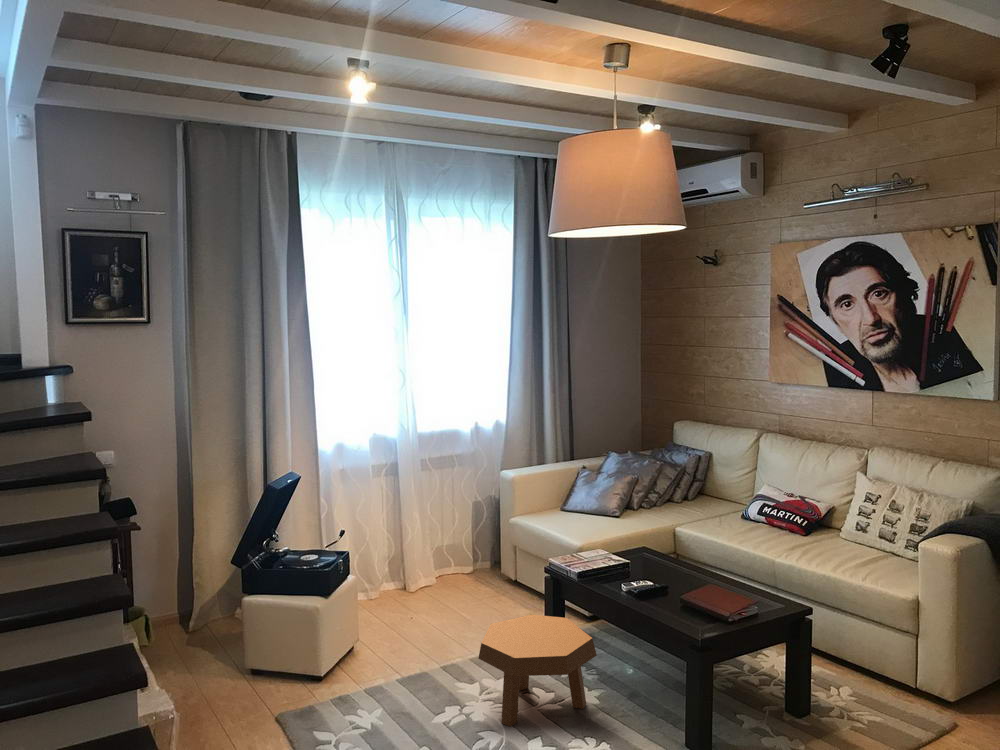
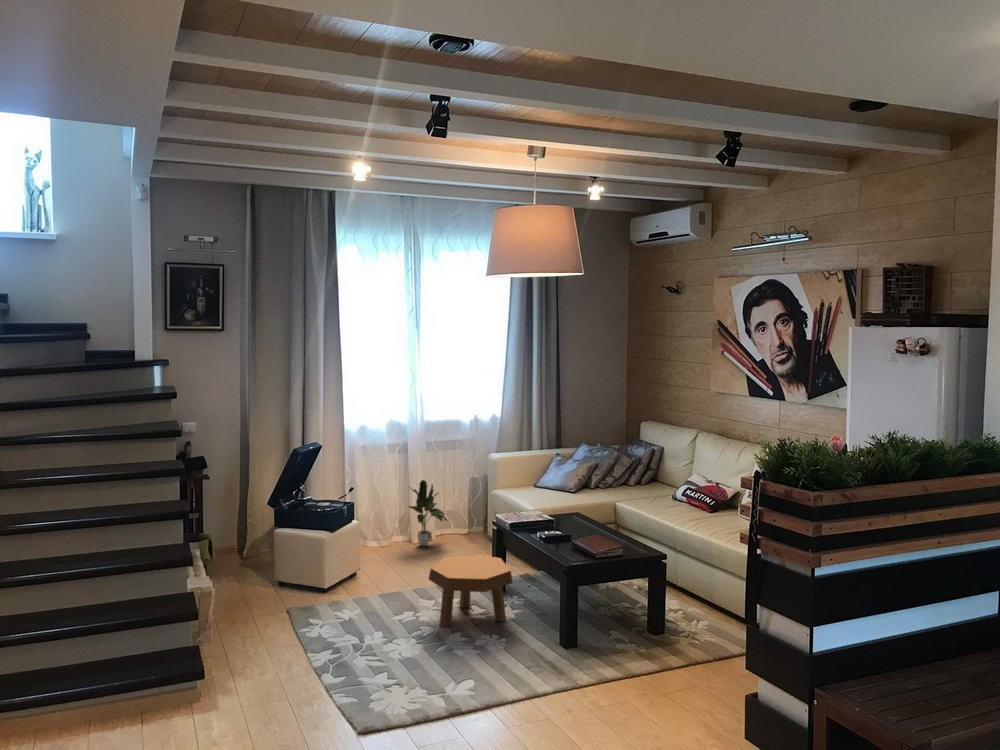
potted plant: none [401,510,457,595] -> present [409,480,447,546]

